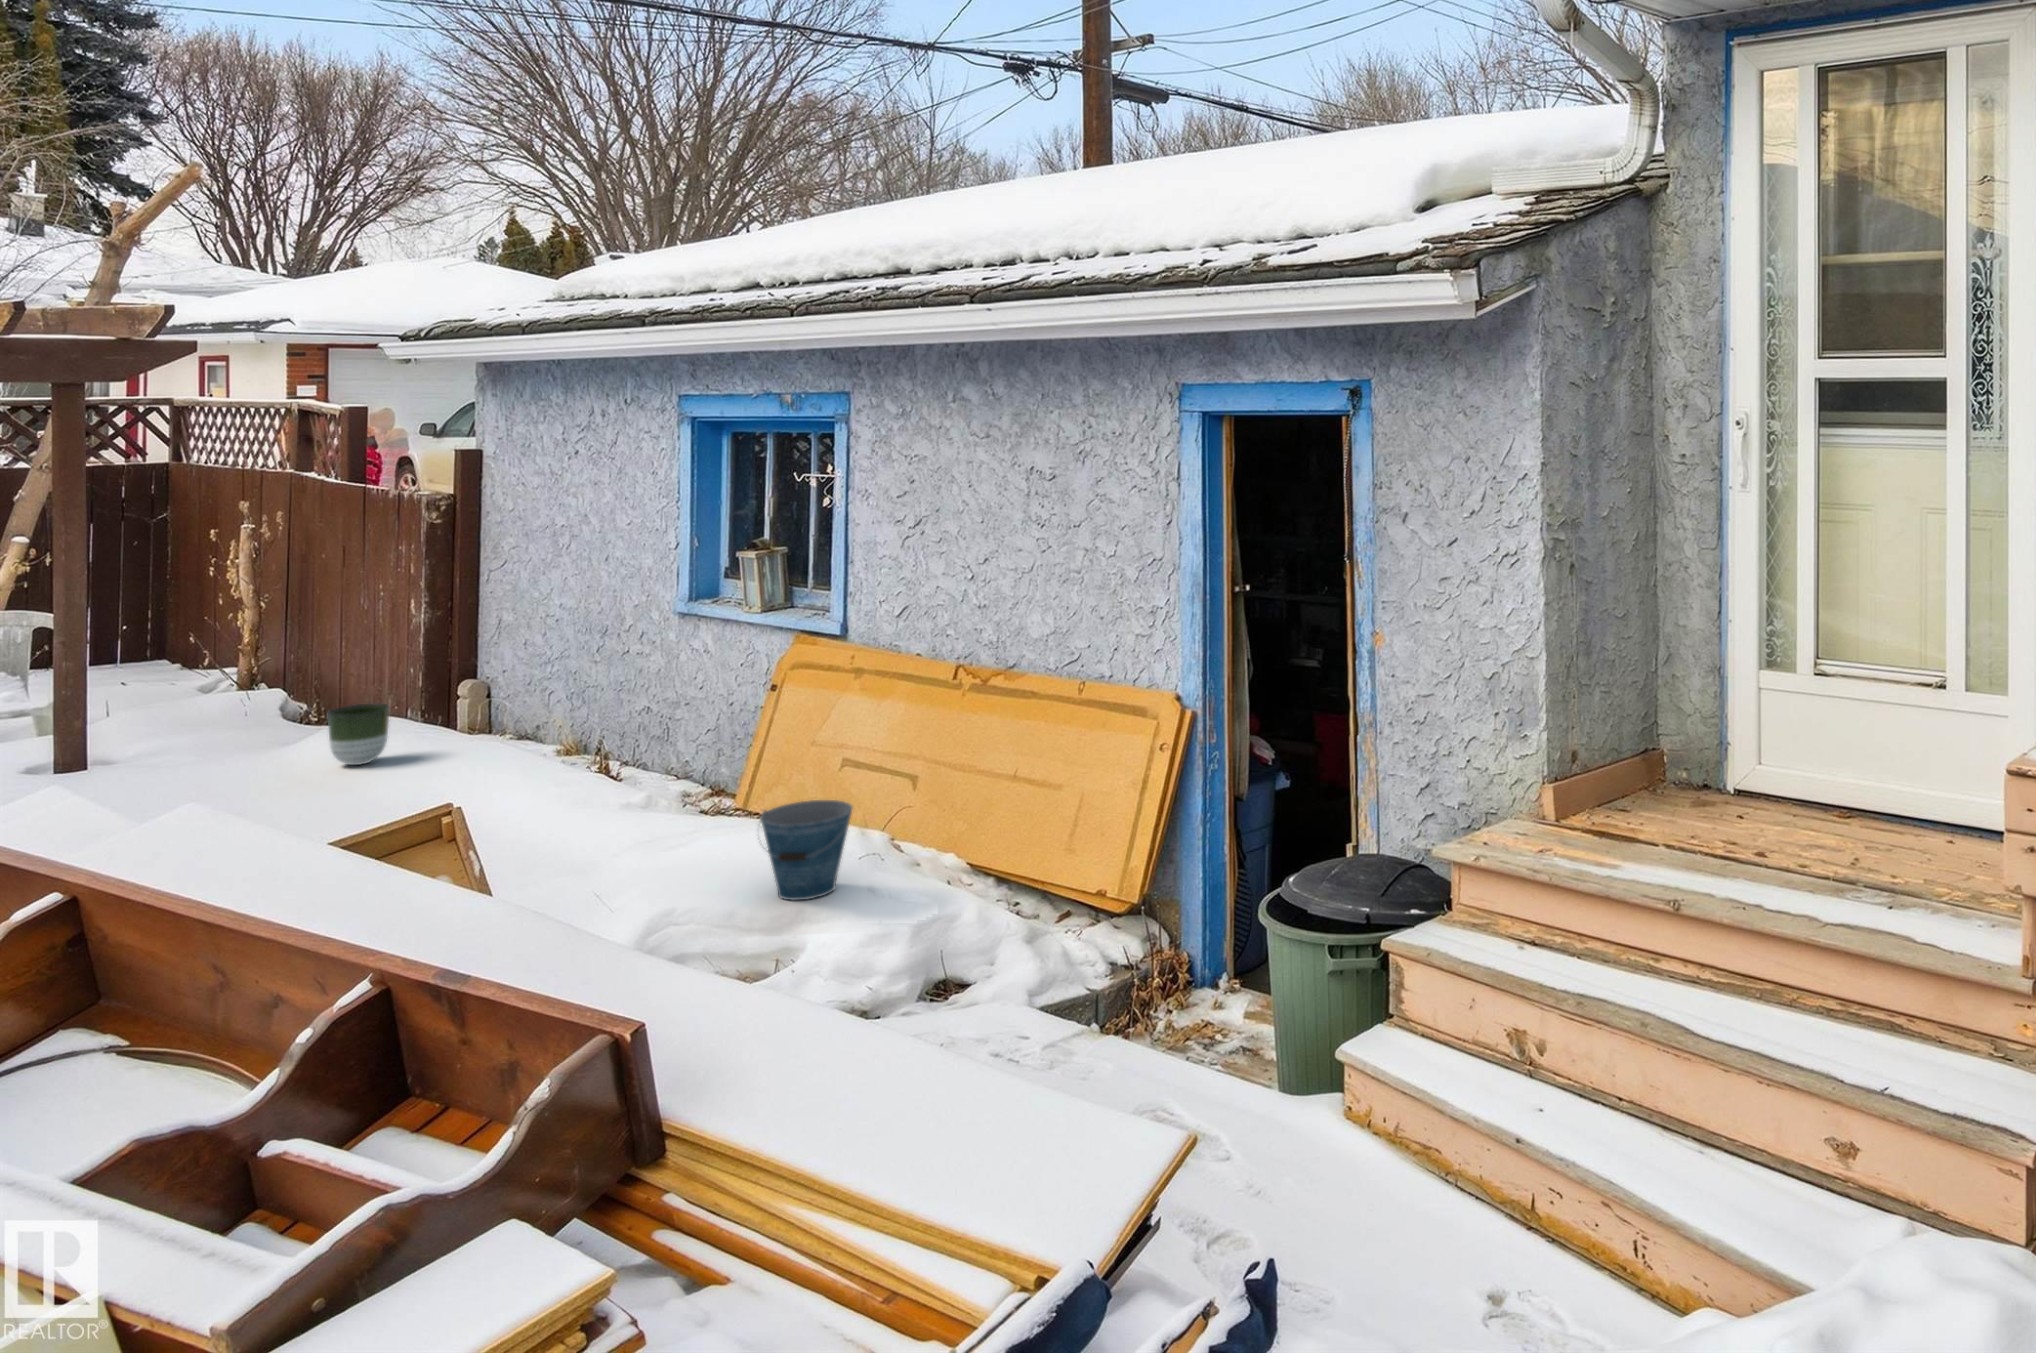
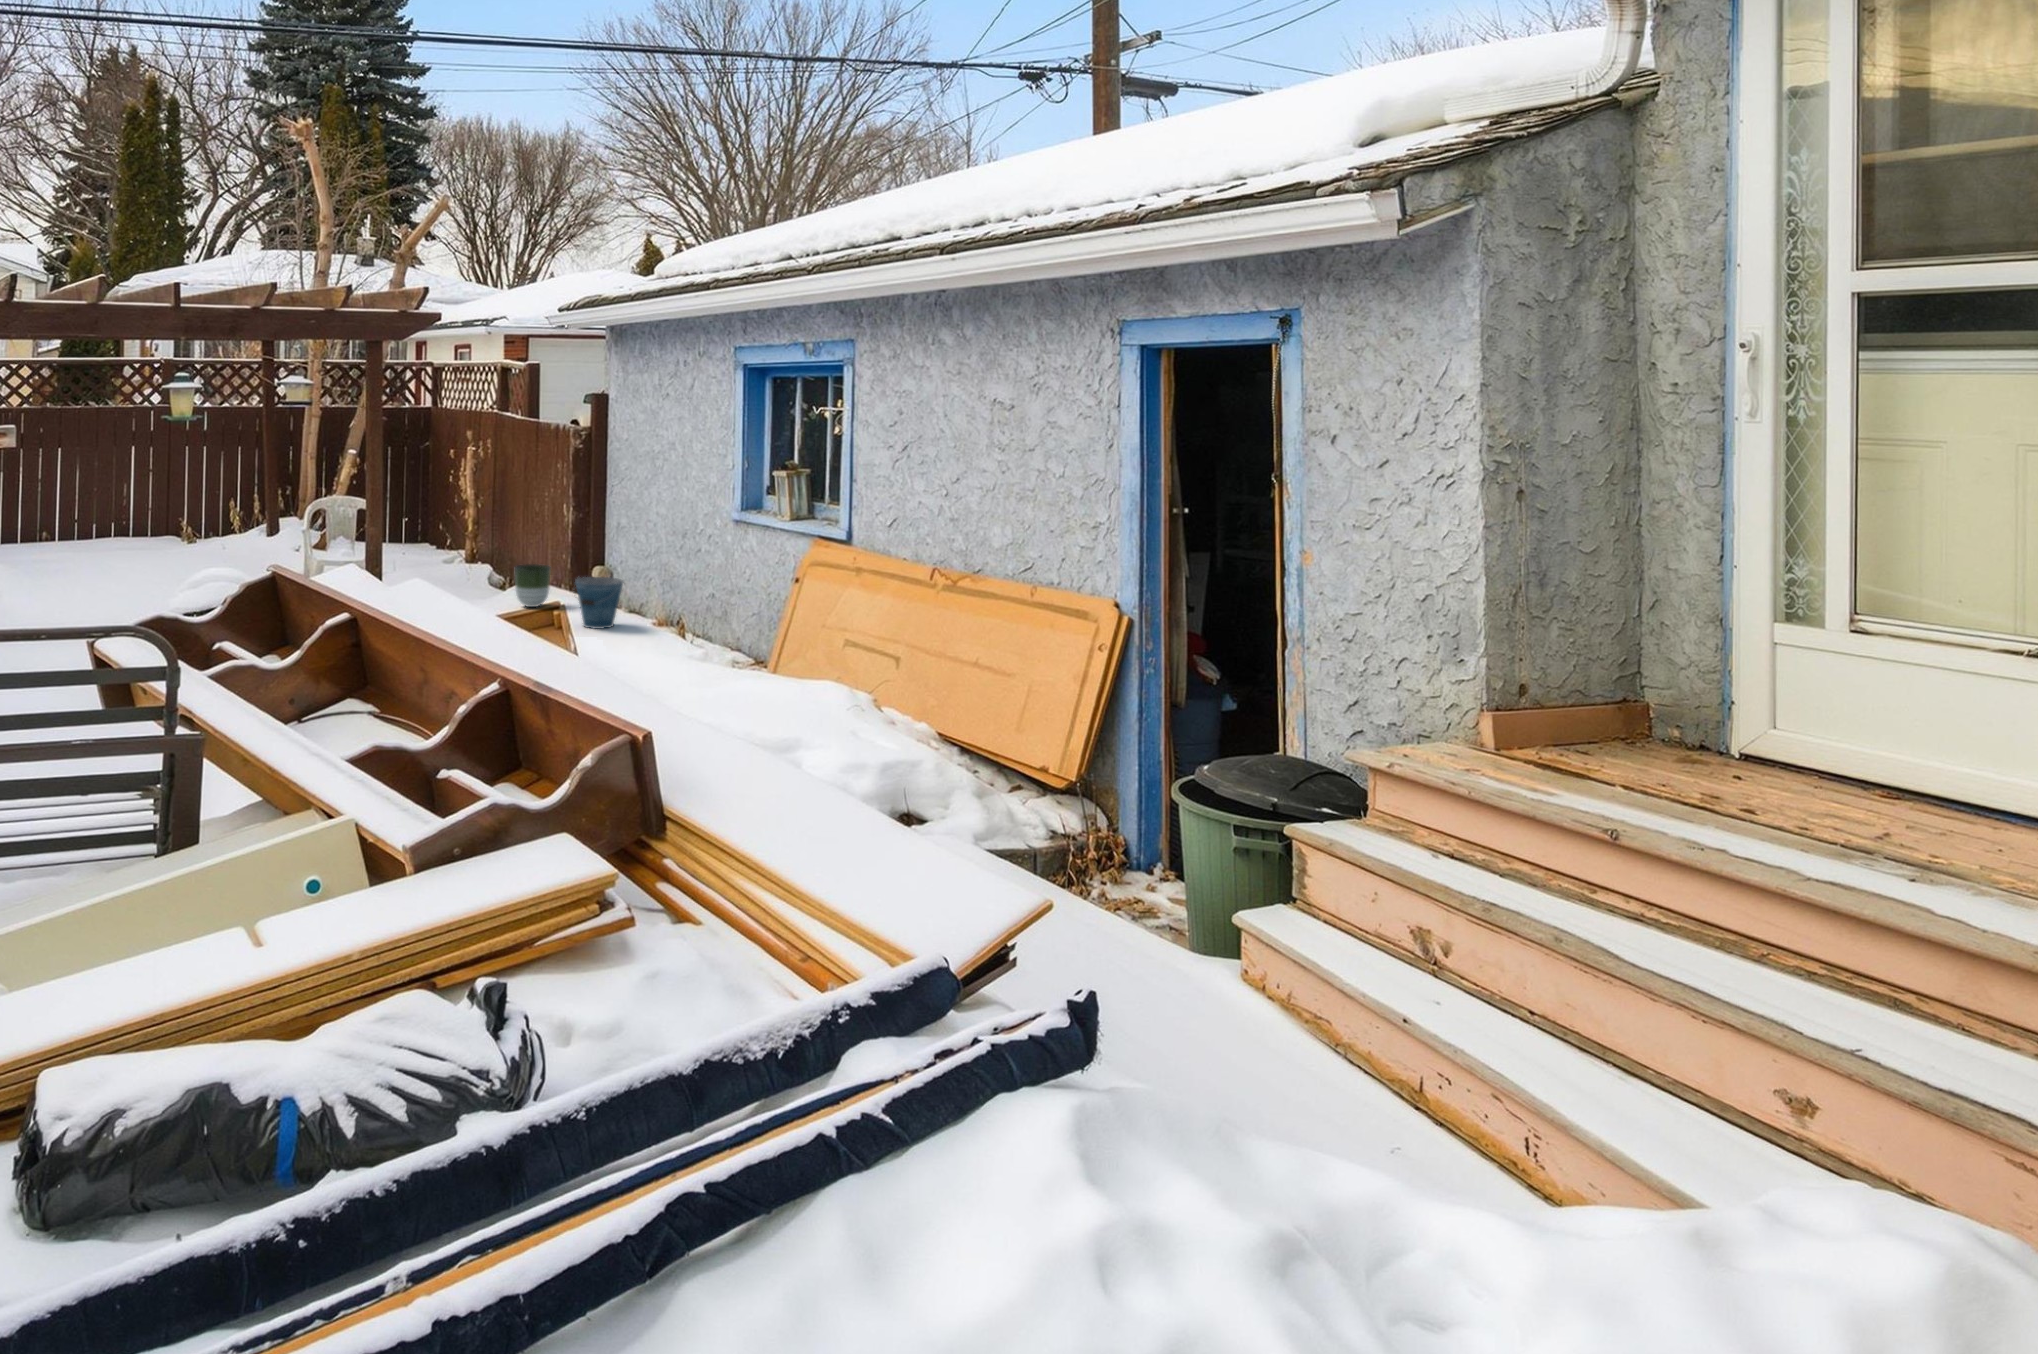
bucket: present [760,800,852,900] -> present [575,577,624,629]

